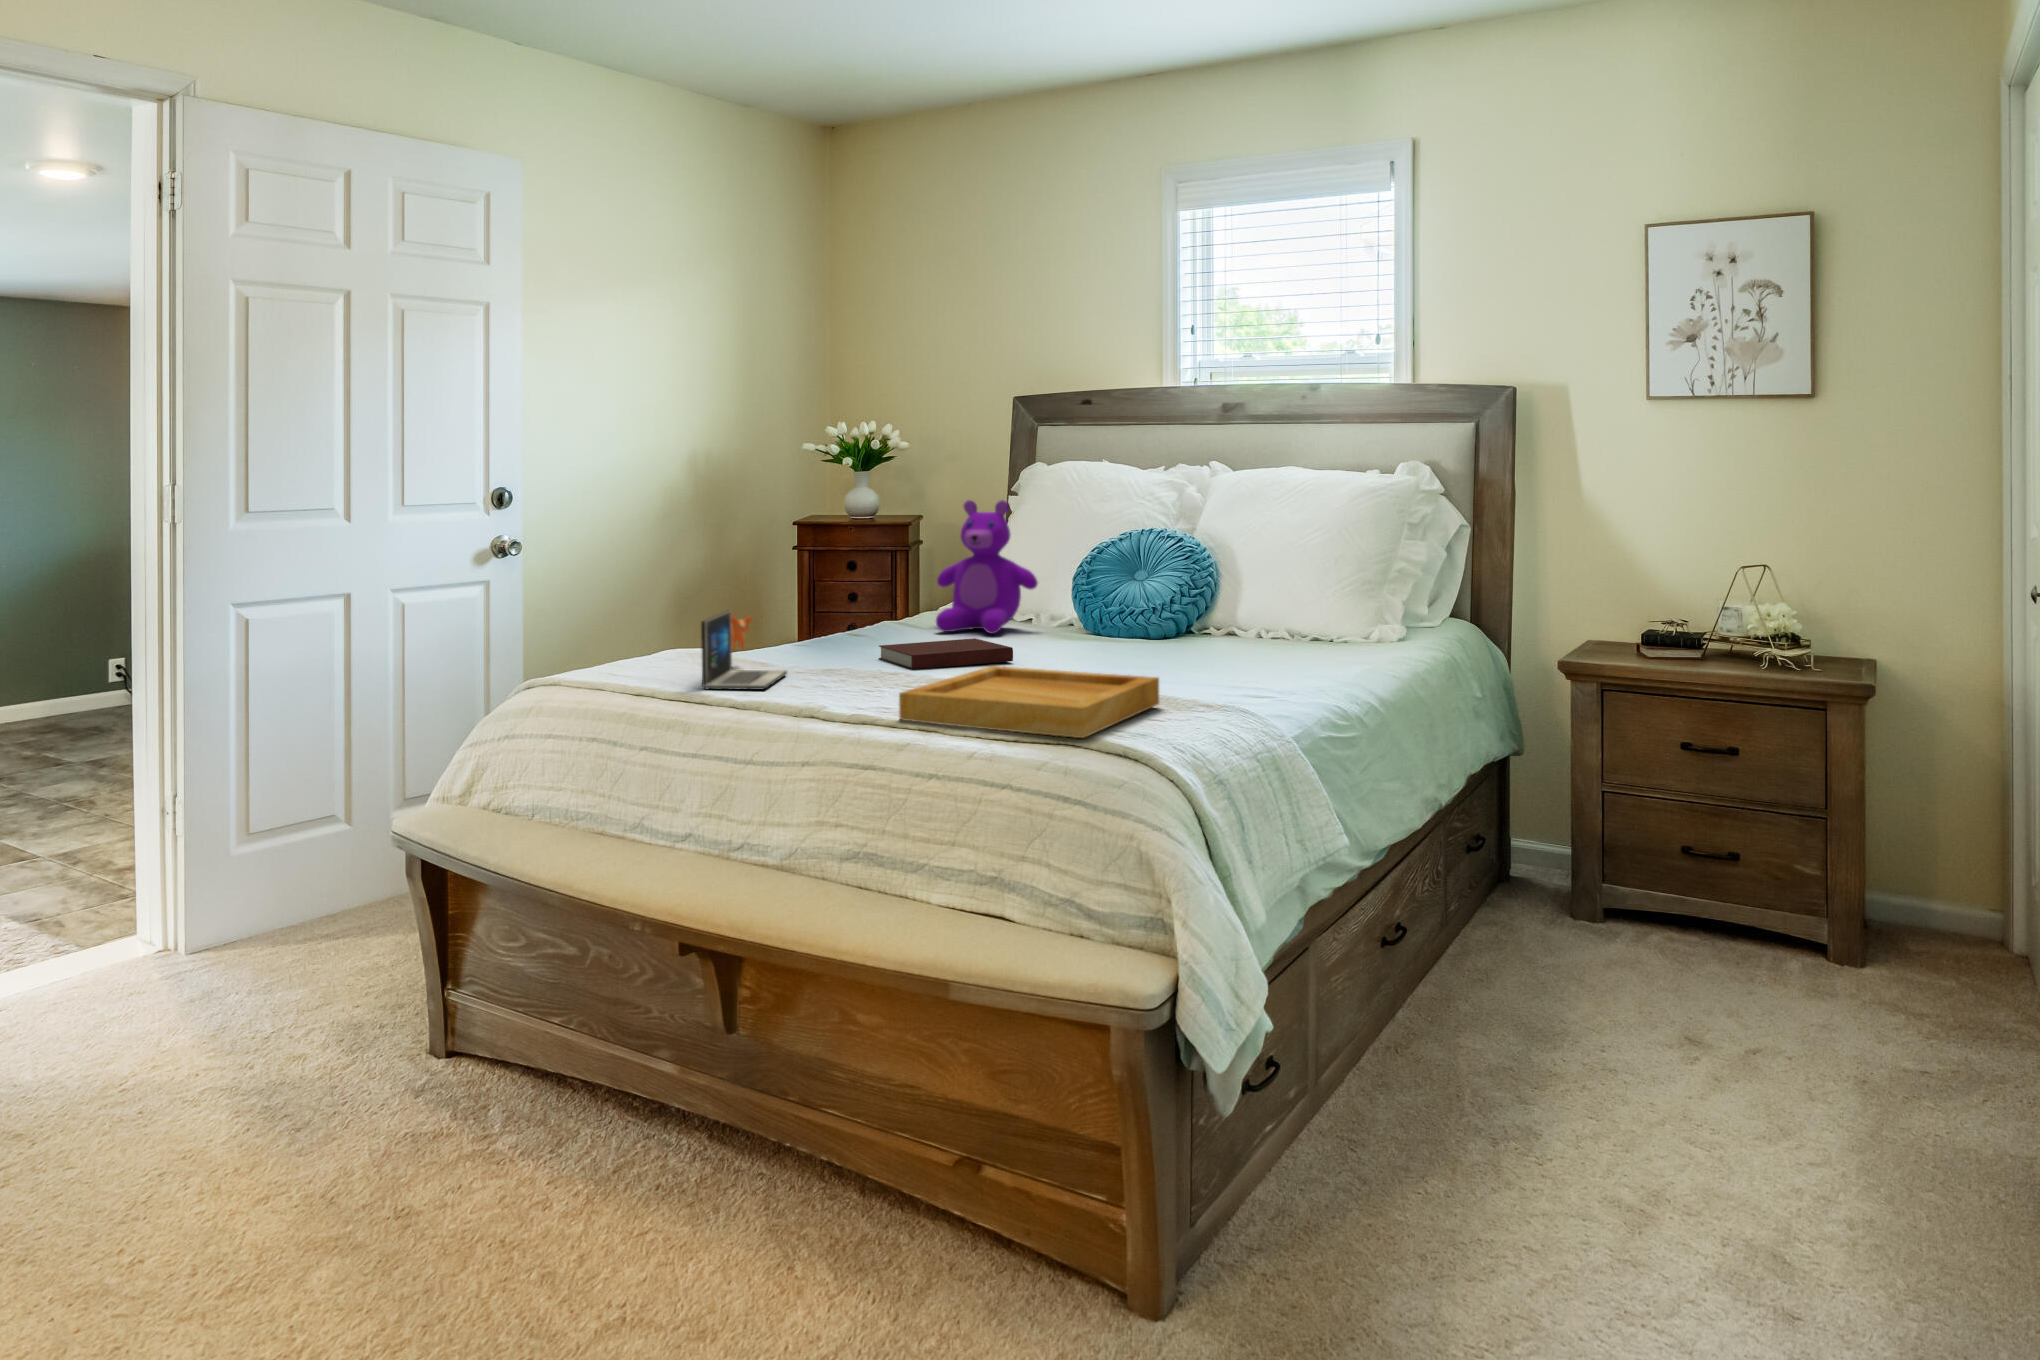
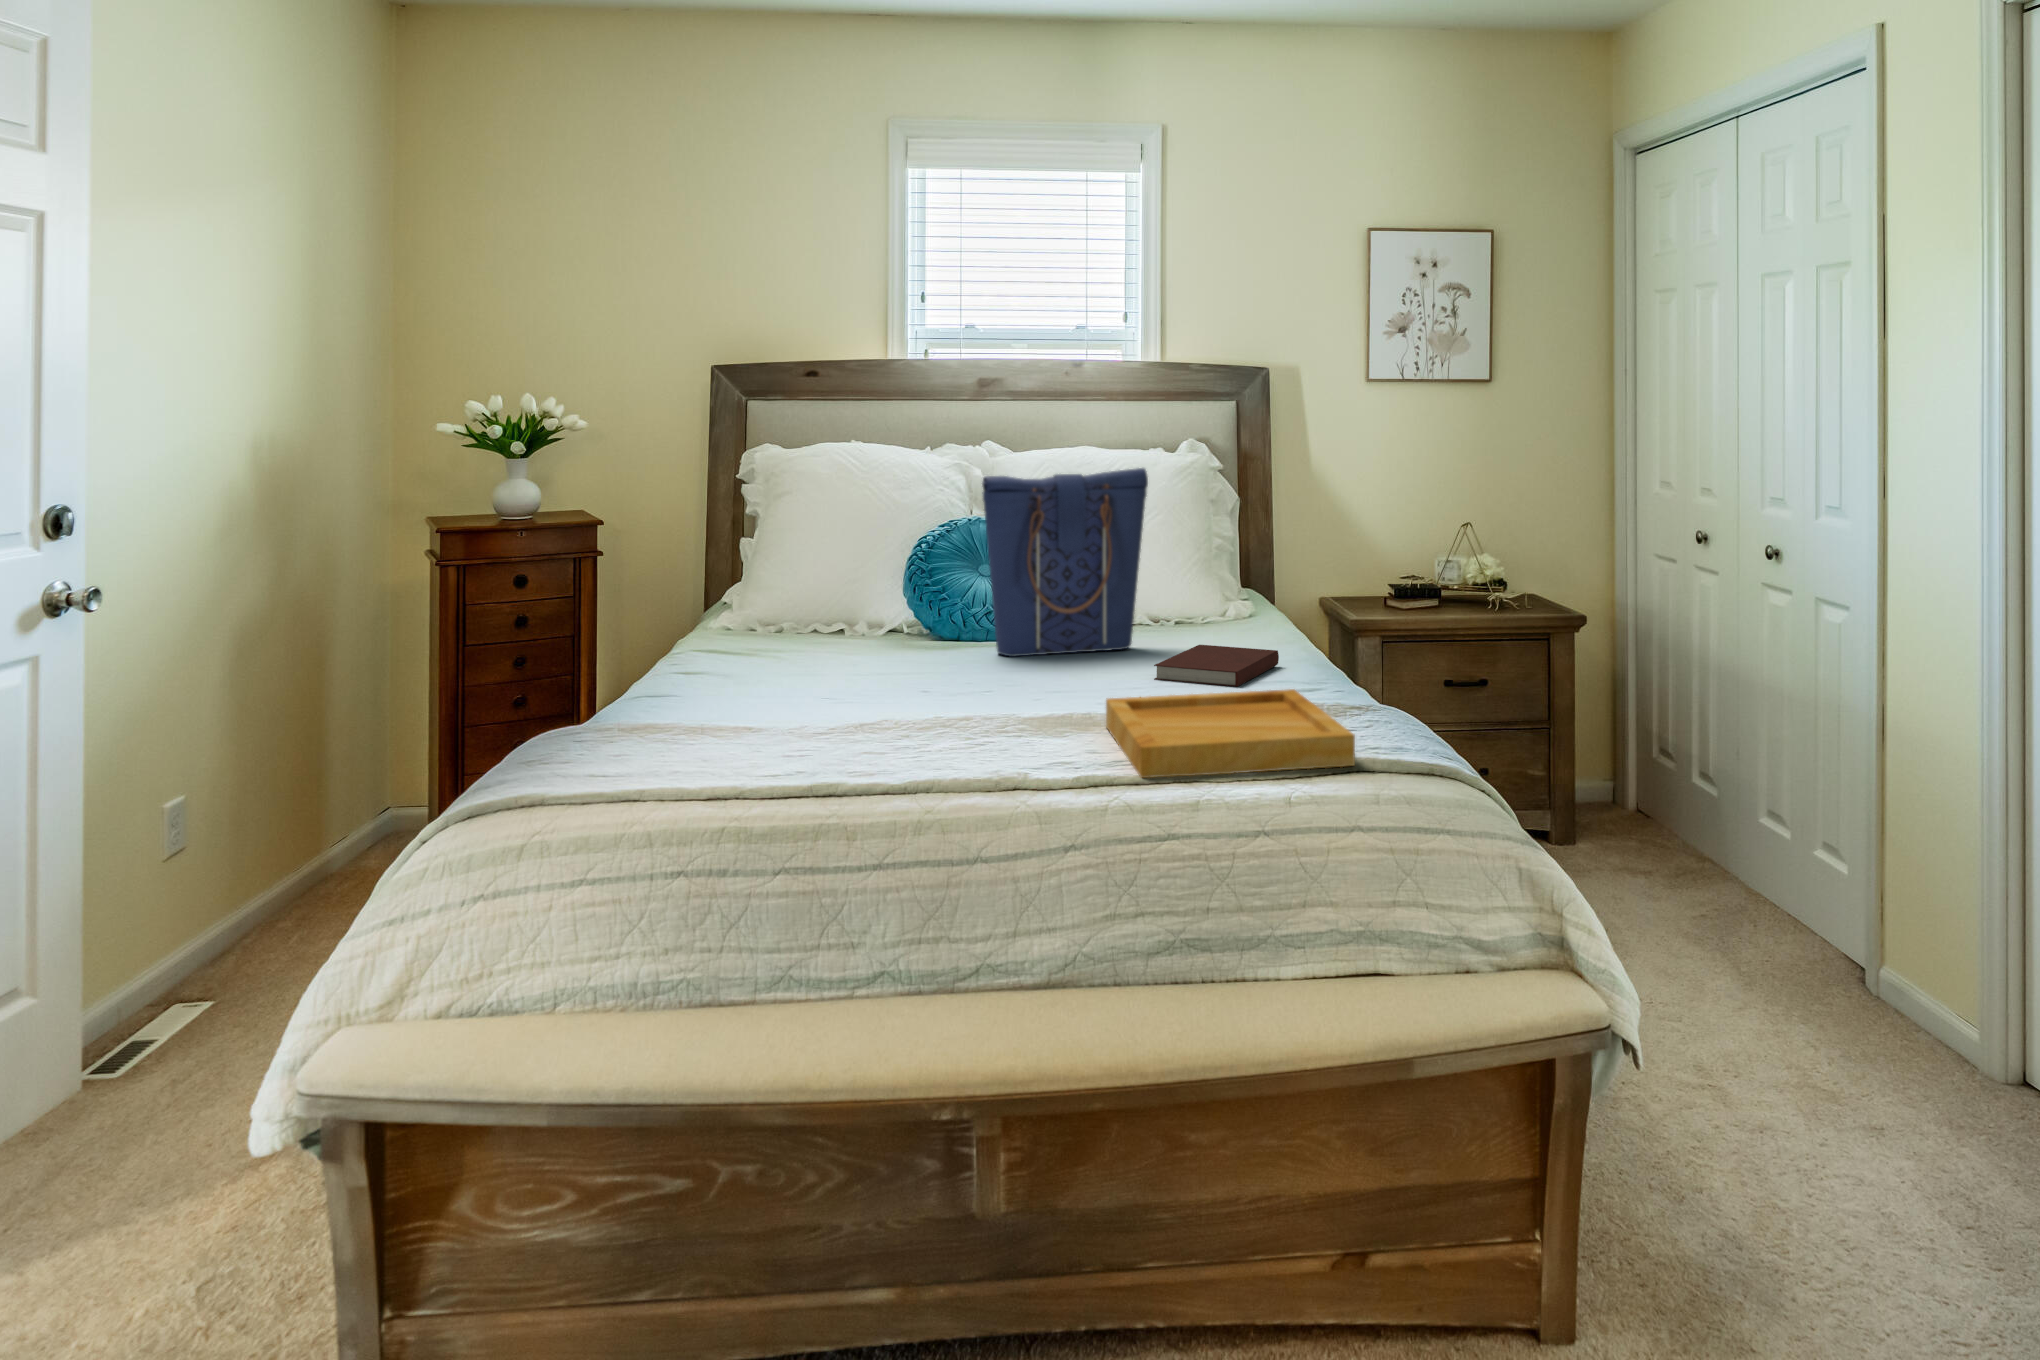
tote bag: none [1070,477,1226,652] -> present [982,468,1148,657]
teddy bear: present [936,500,1038,634] -> none [766,495,894,657]
laptop: present [701,611,787,690] -> none [715,669,887,779]
notebook: present [879,638,1013,669] -> present [1154,645,1279,687]

